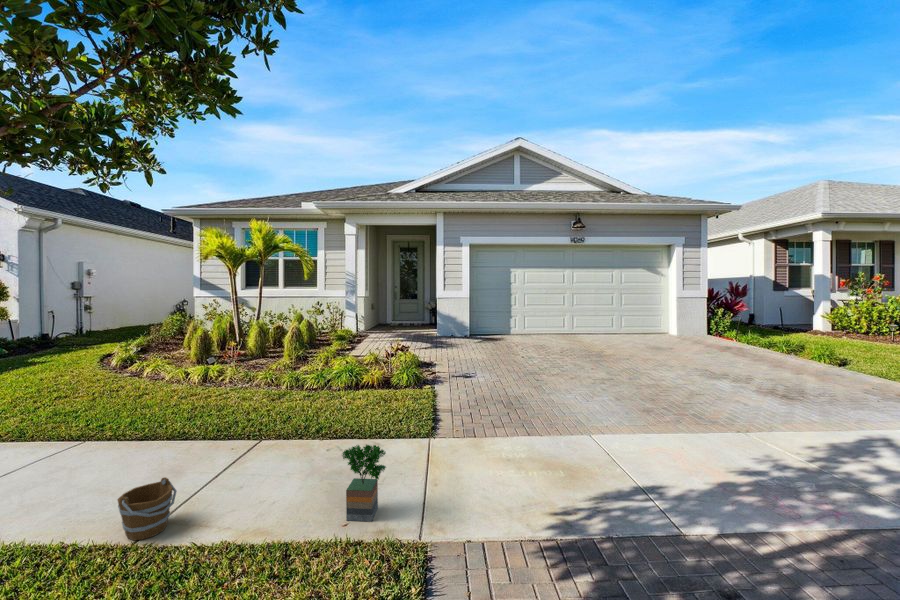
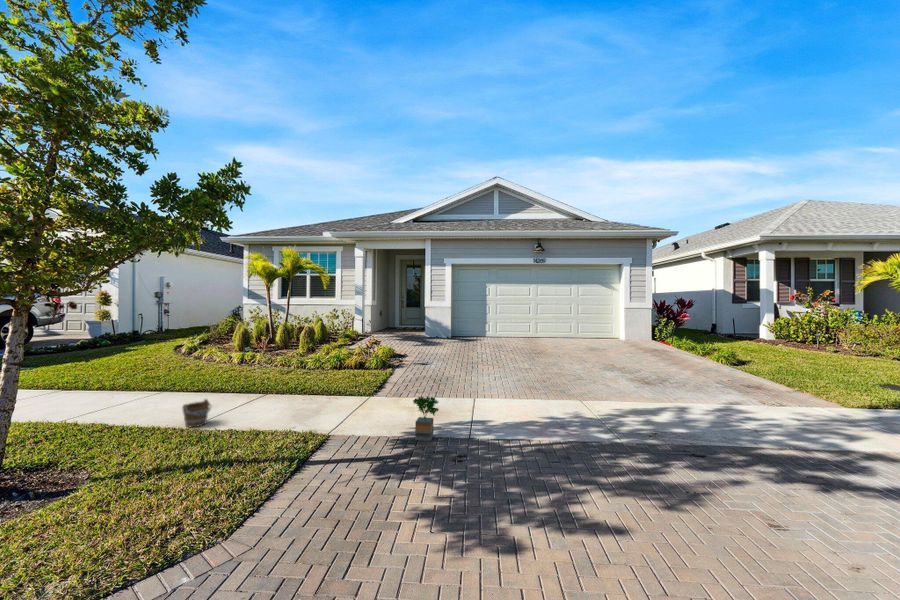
potted tree: present [342,445,386,521] -> present [413,396,439,441]

